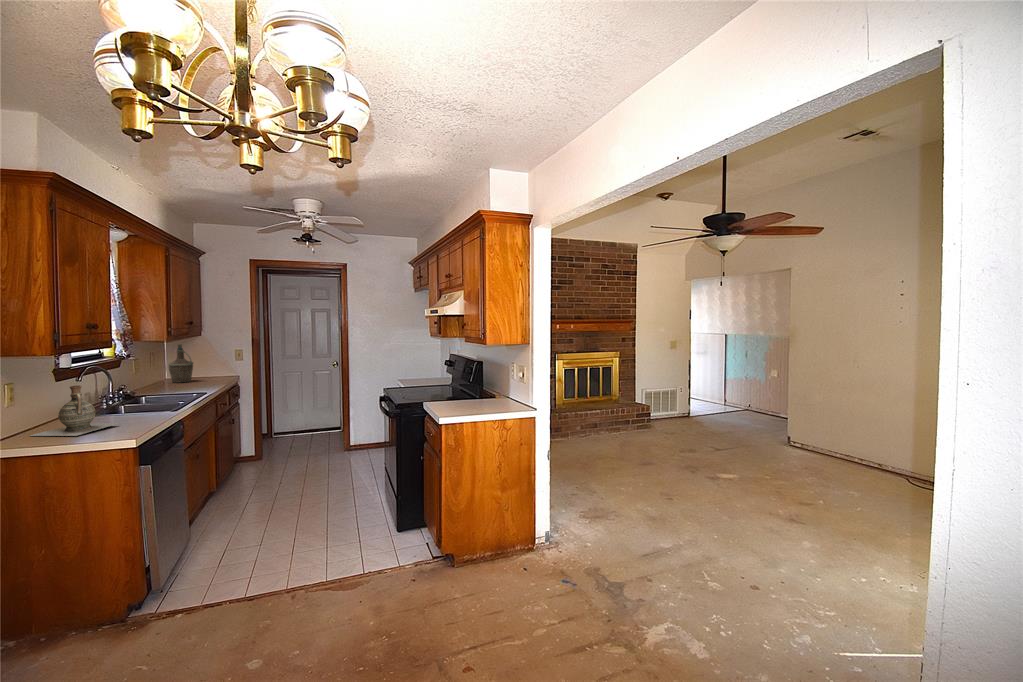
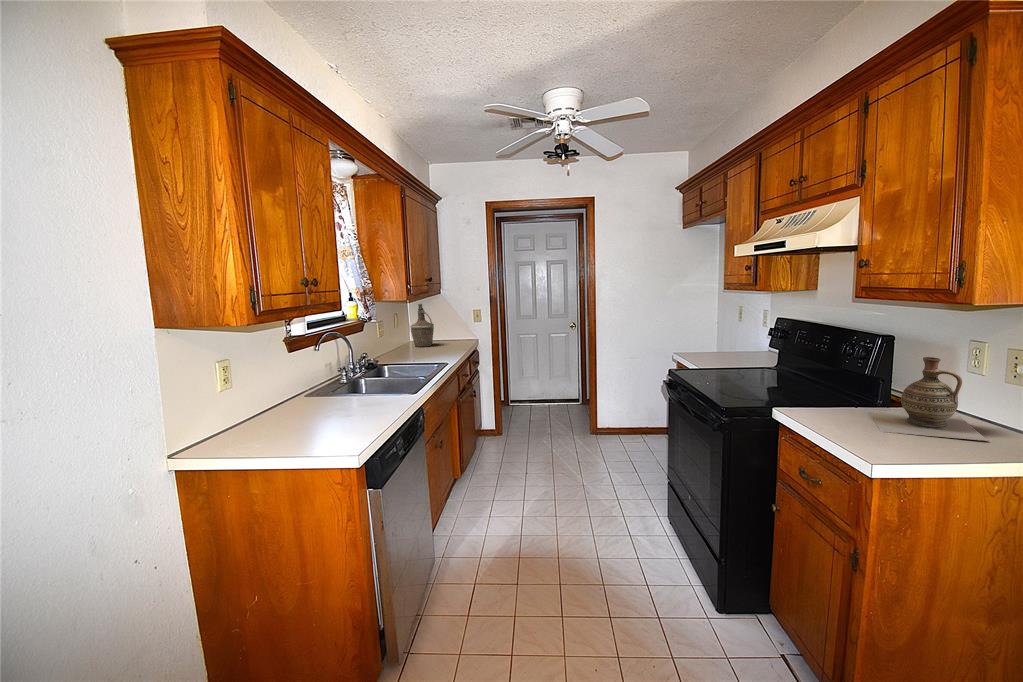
ceramic jug: present [30,385,117,436] -> present [868,357,988,441]

